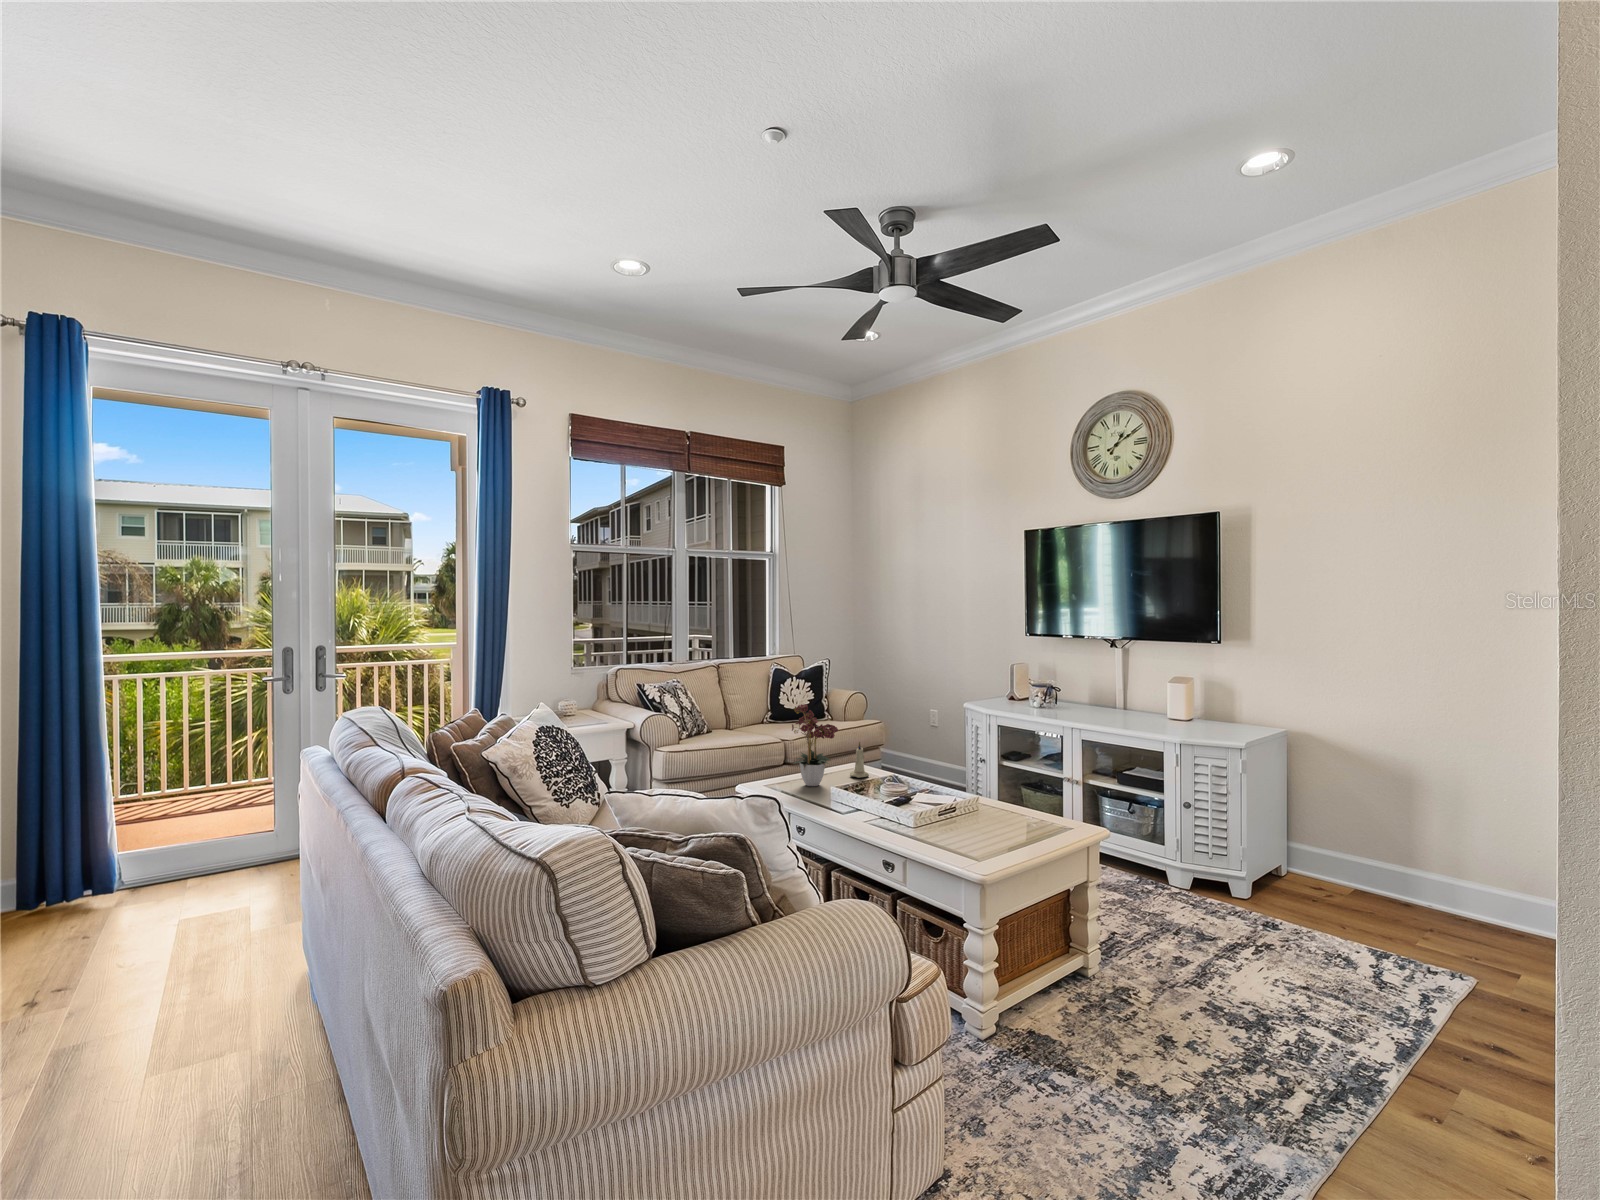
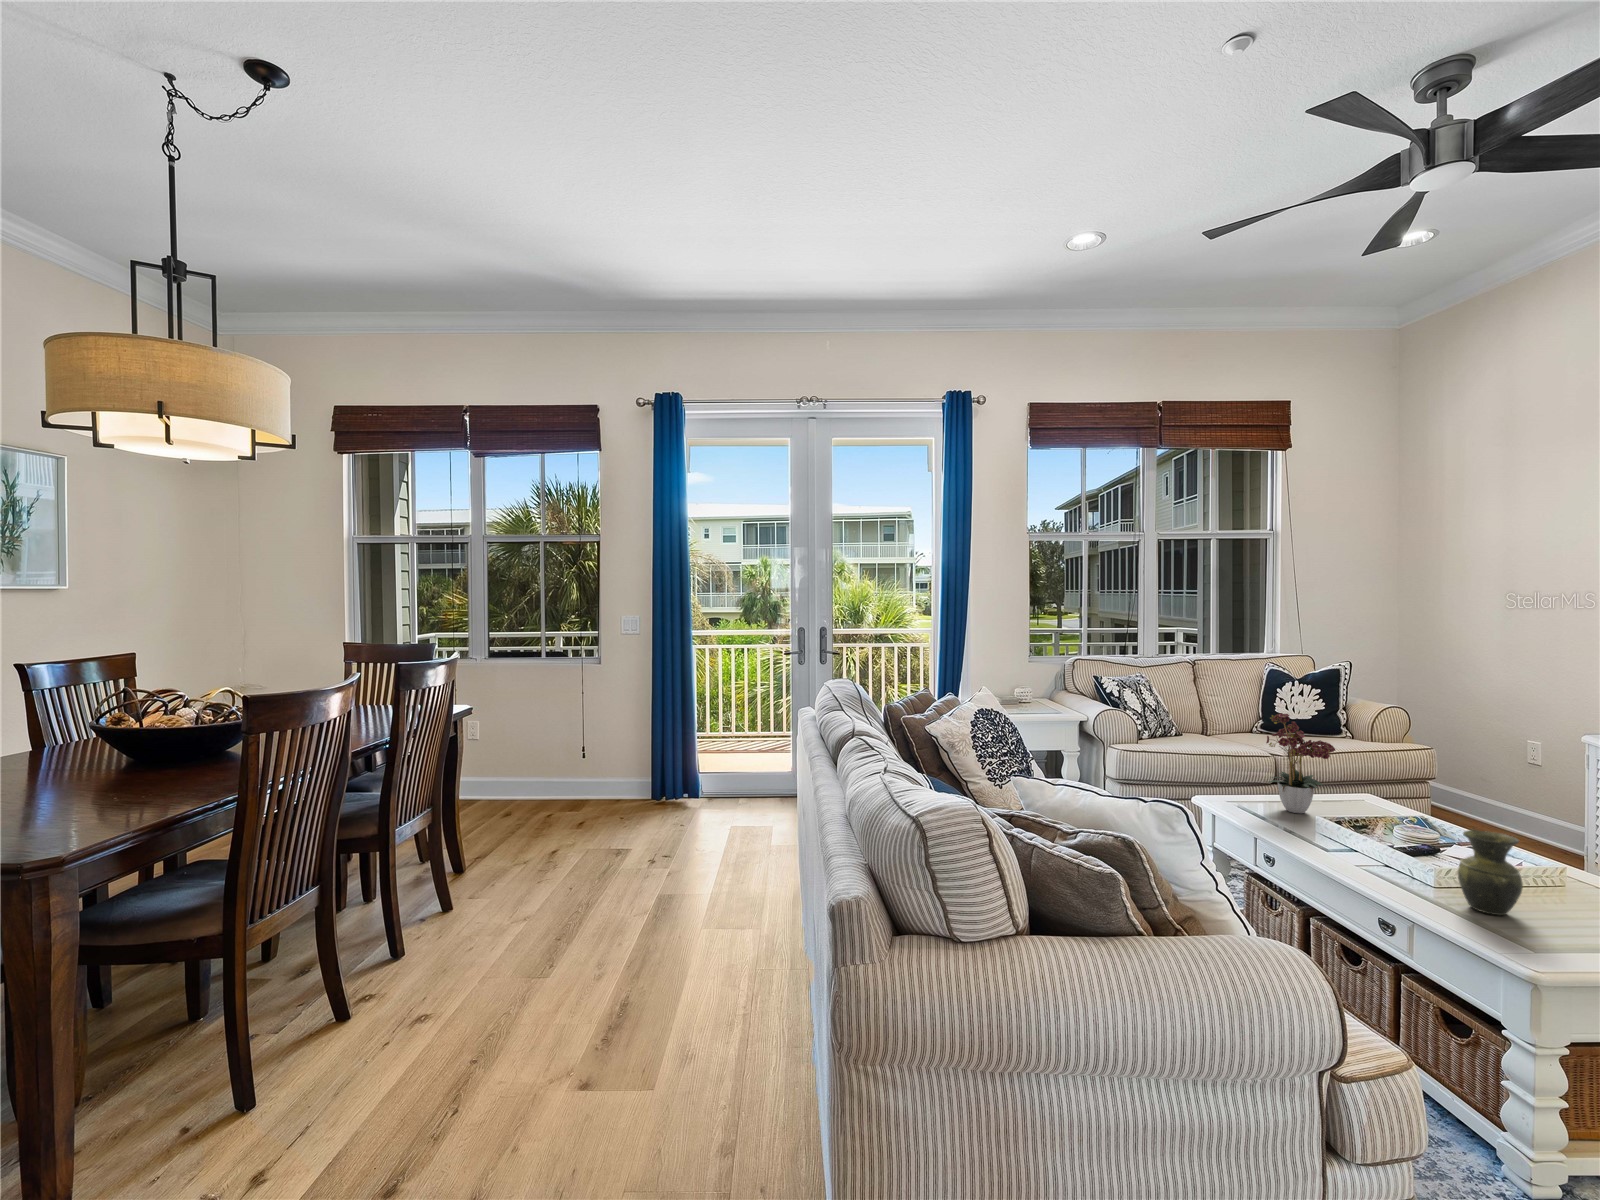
candle: present [850,742,869,778] -> none [1354,768,1385,813]
vase: none [930,779,966,840] -> present [1458,830,1523,915]

